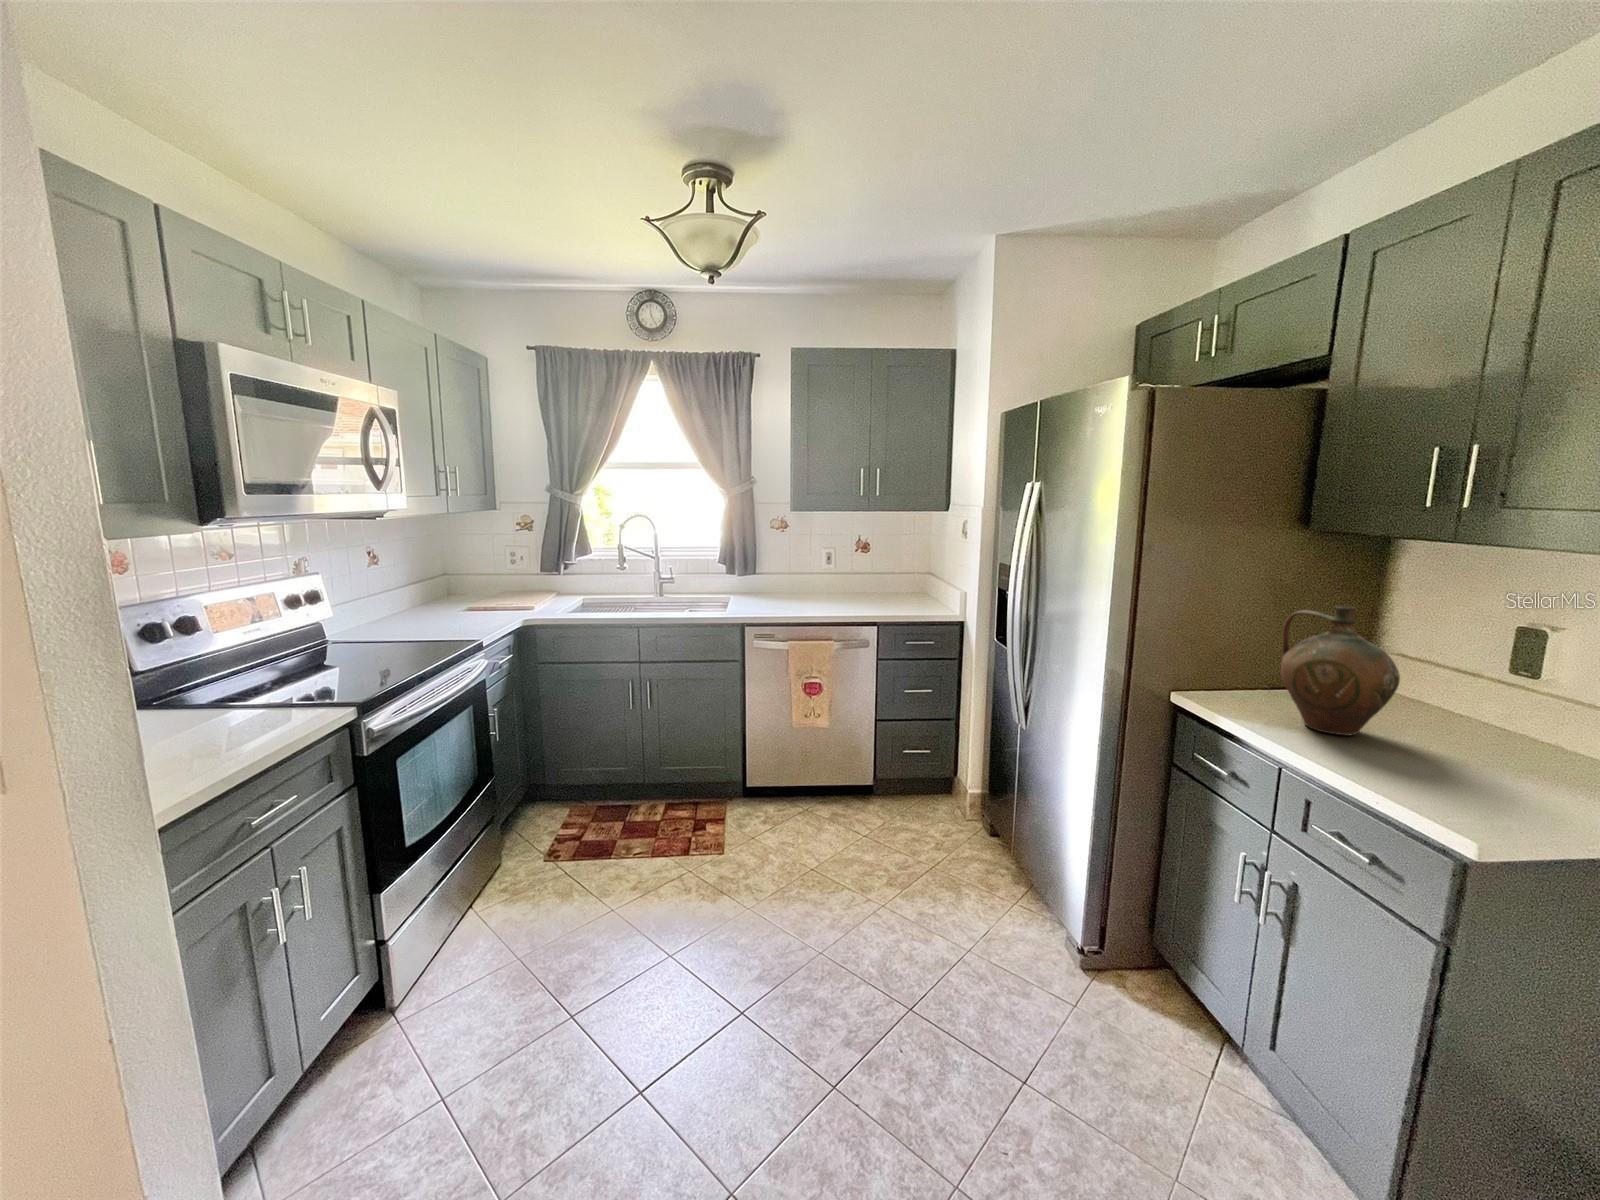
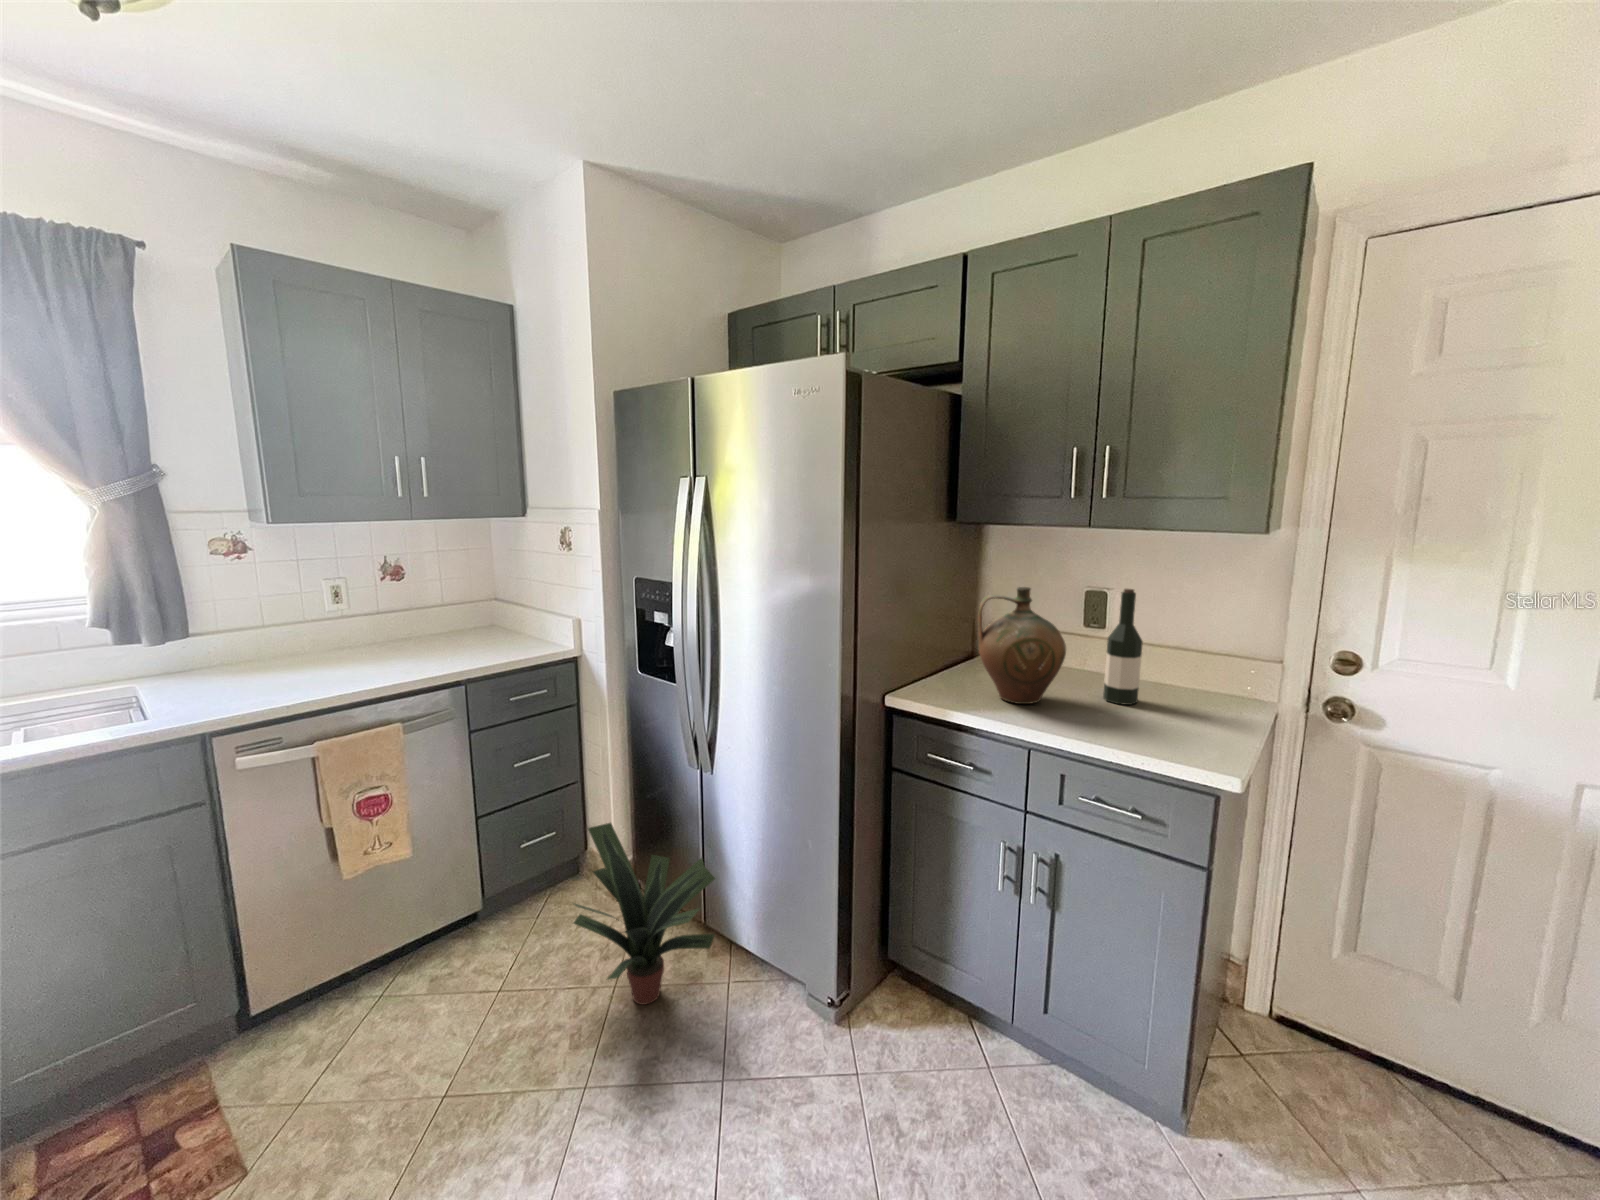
wine bottle: none [1467,625,1539,772] -> present [1103,589,1142,705]
potted plant: none [905,745,1015,886] -> present [574,823,715,1005]

